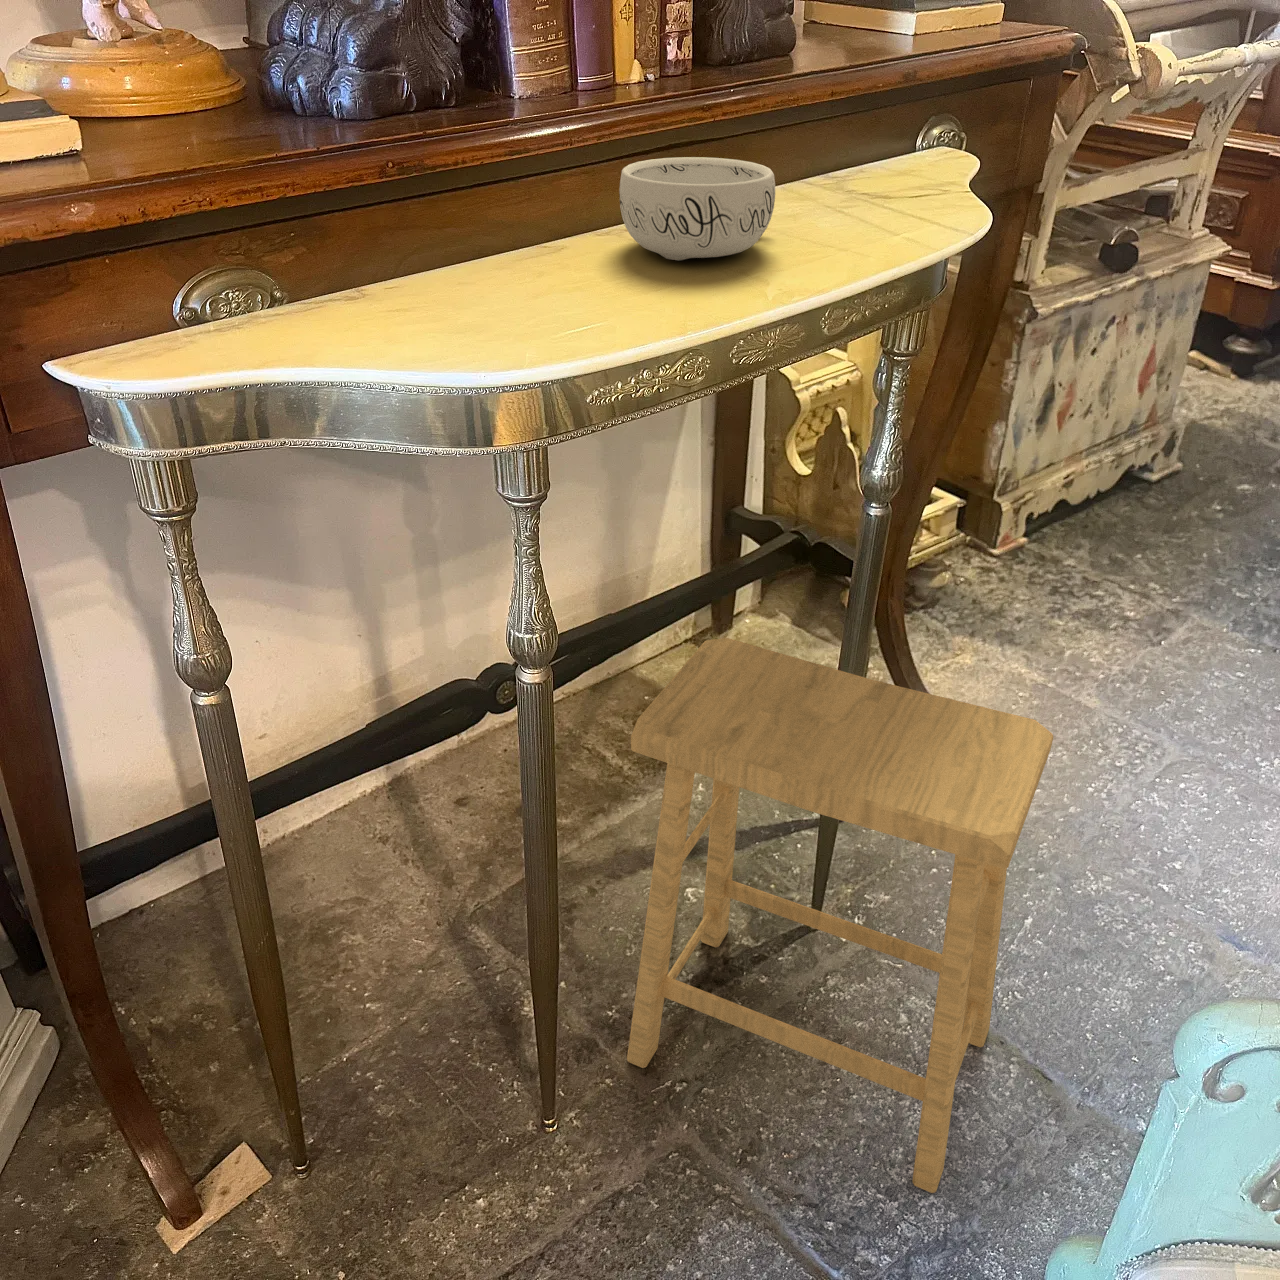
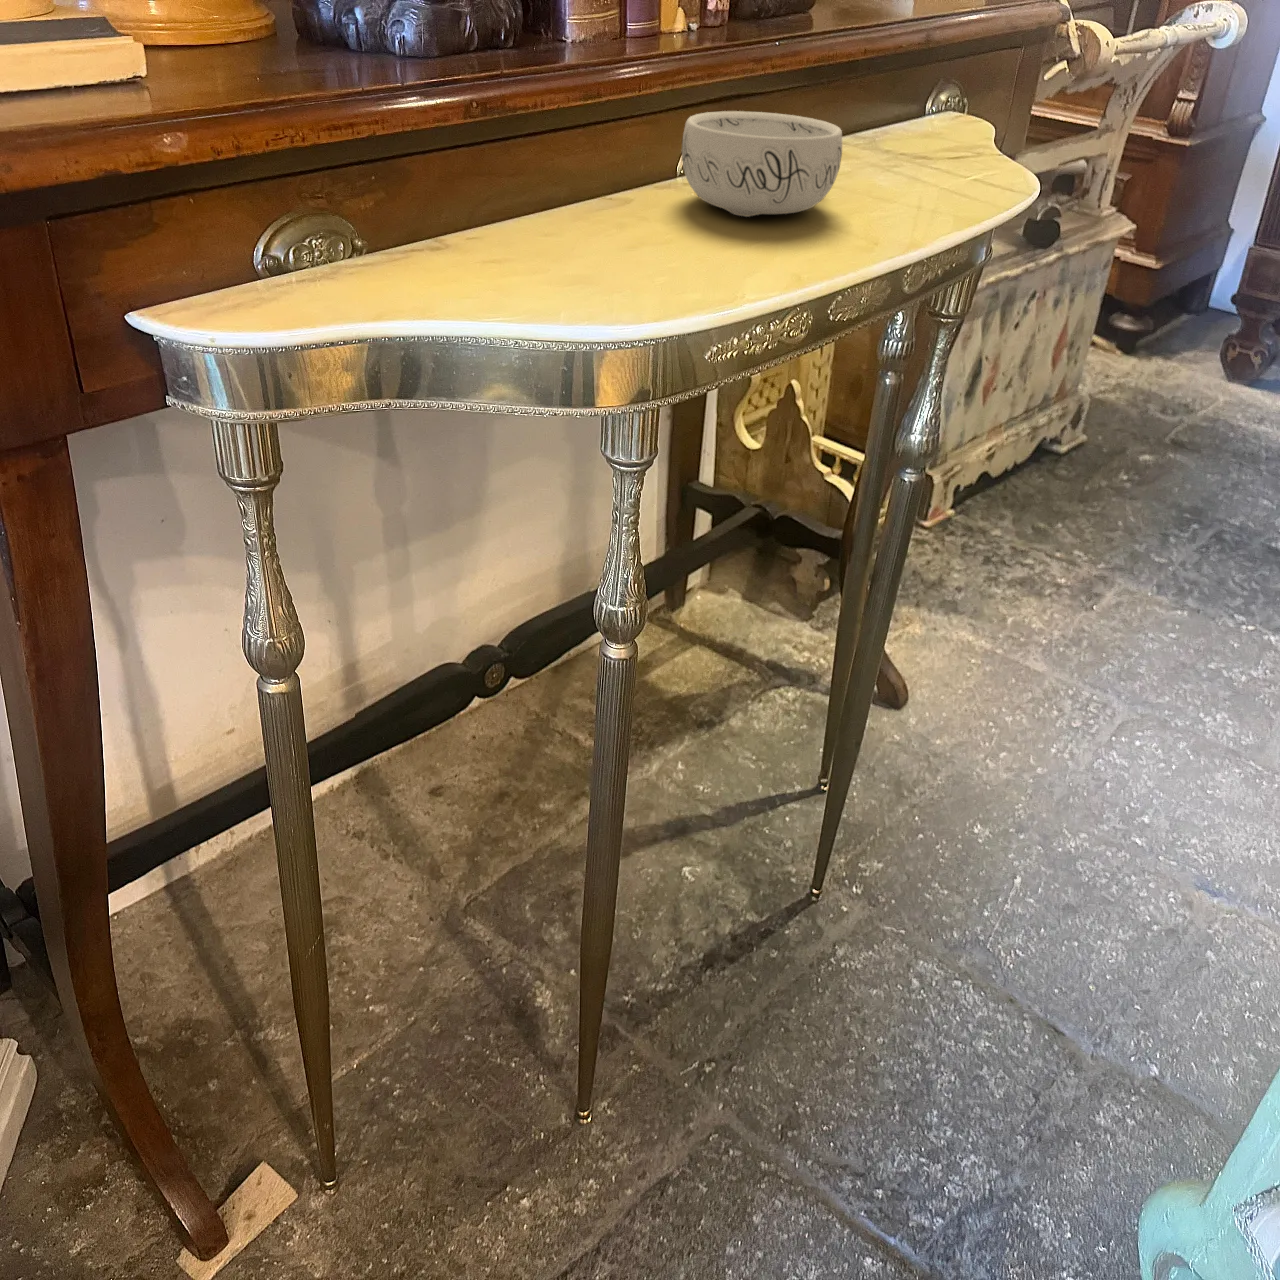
footstool: present [627,638,1053,1193] -> none [651,608,1093,1152]

